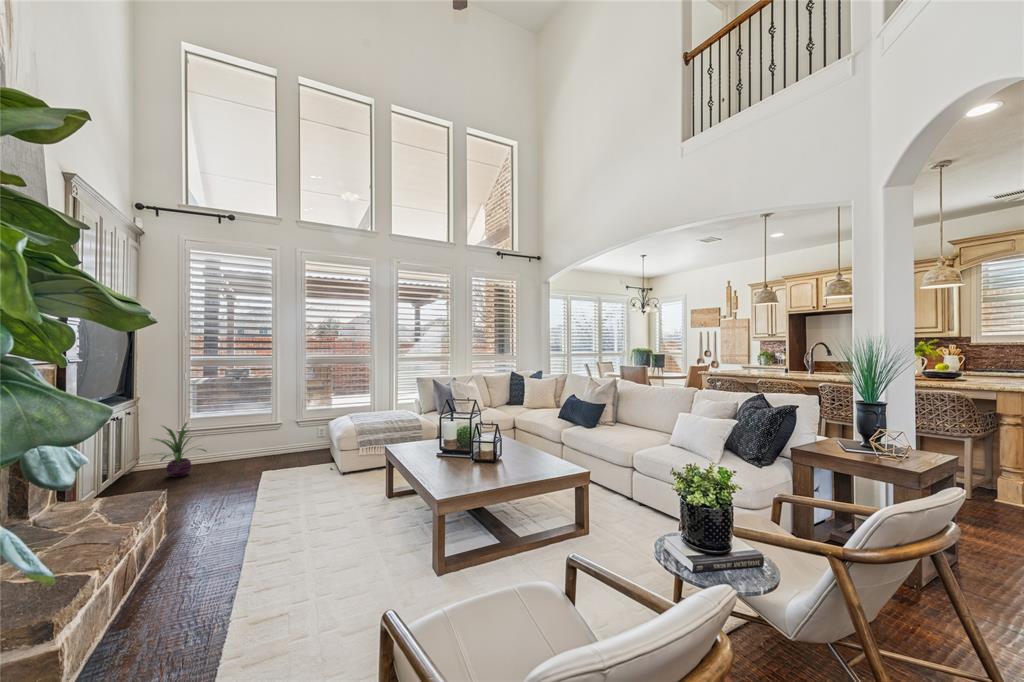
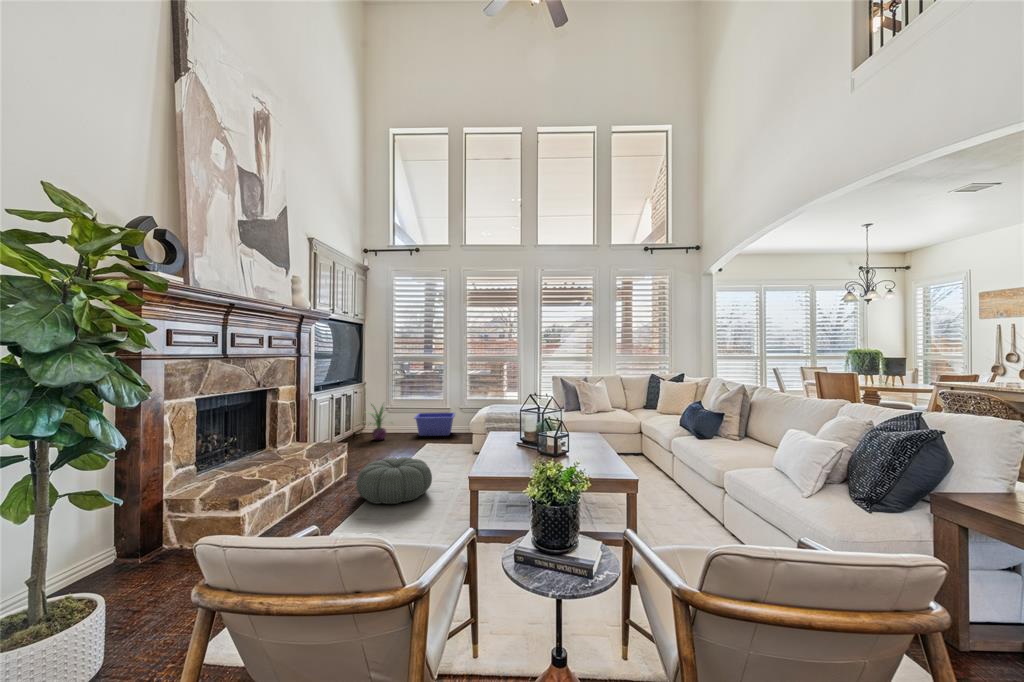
storage bin: none [235,425,294,461] -> present [414,413,455,436]
pouf: none [223,502,339,584] -> present [356,457,432,504]

